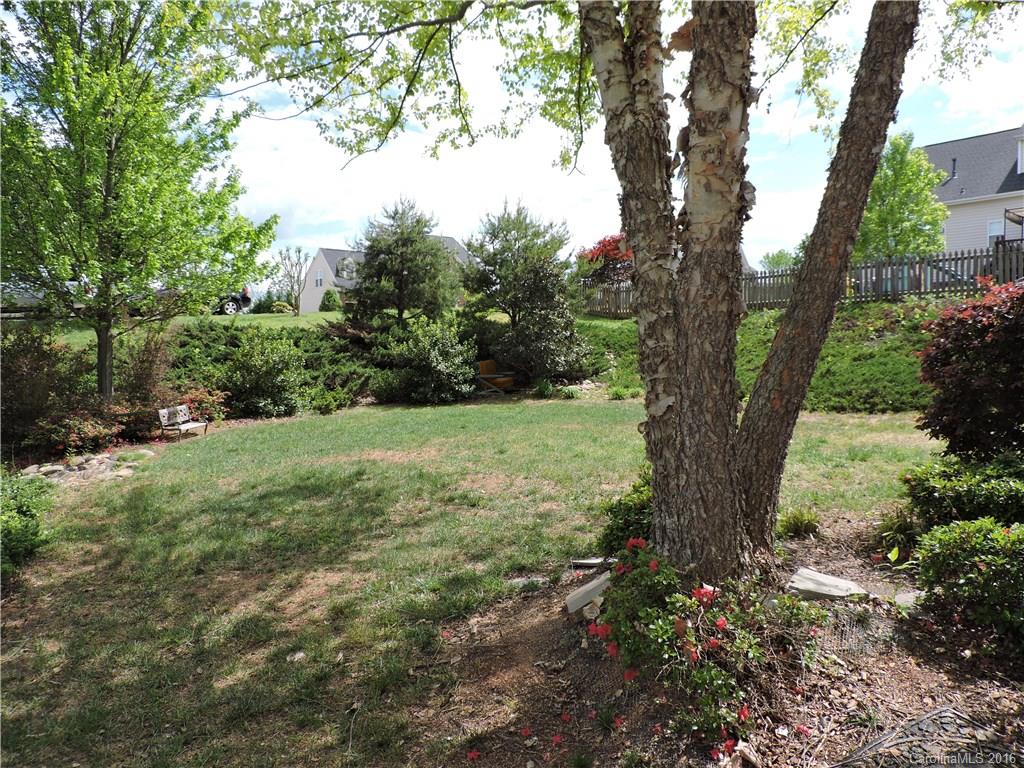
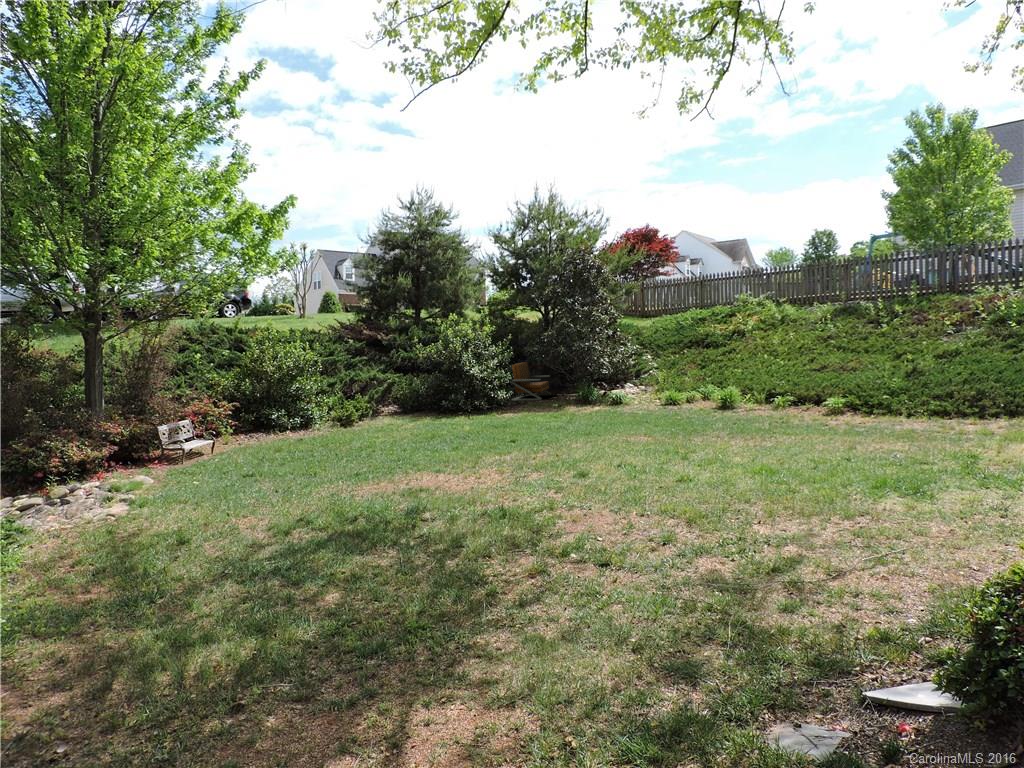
side table: present [116,411,154,446] -> none [106,427,153,471]

